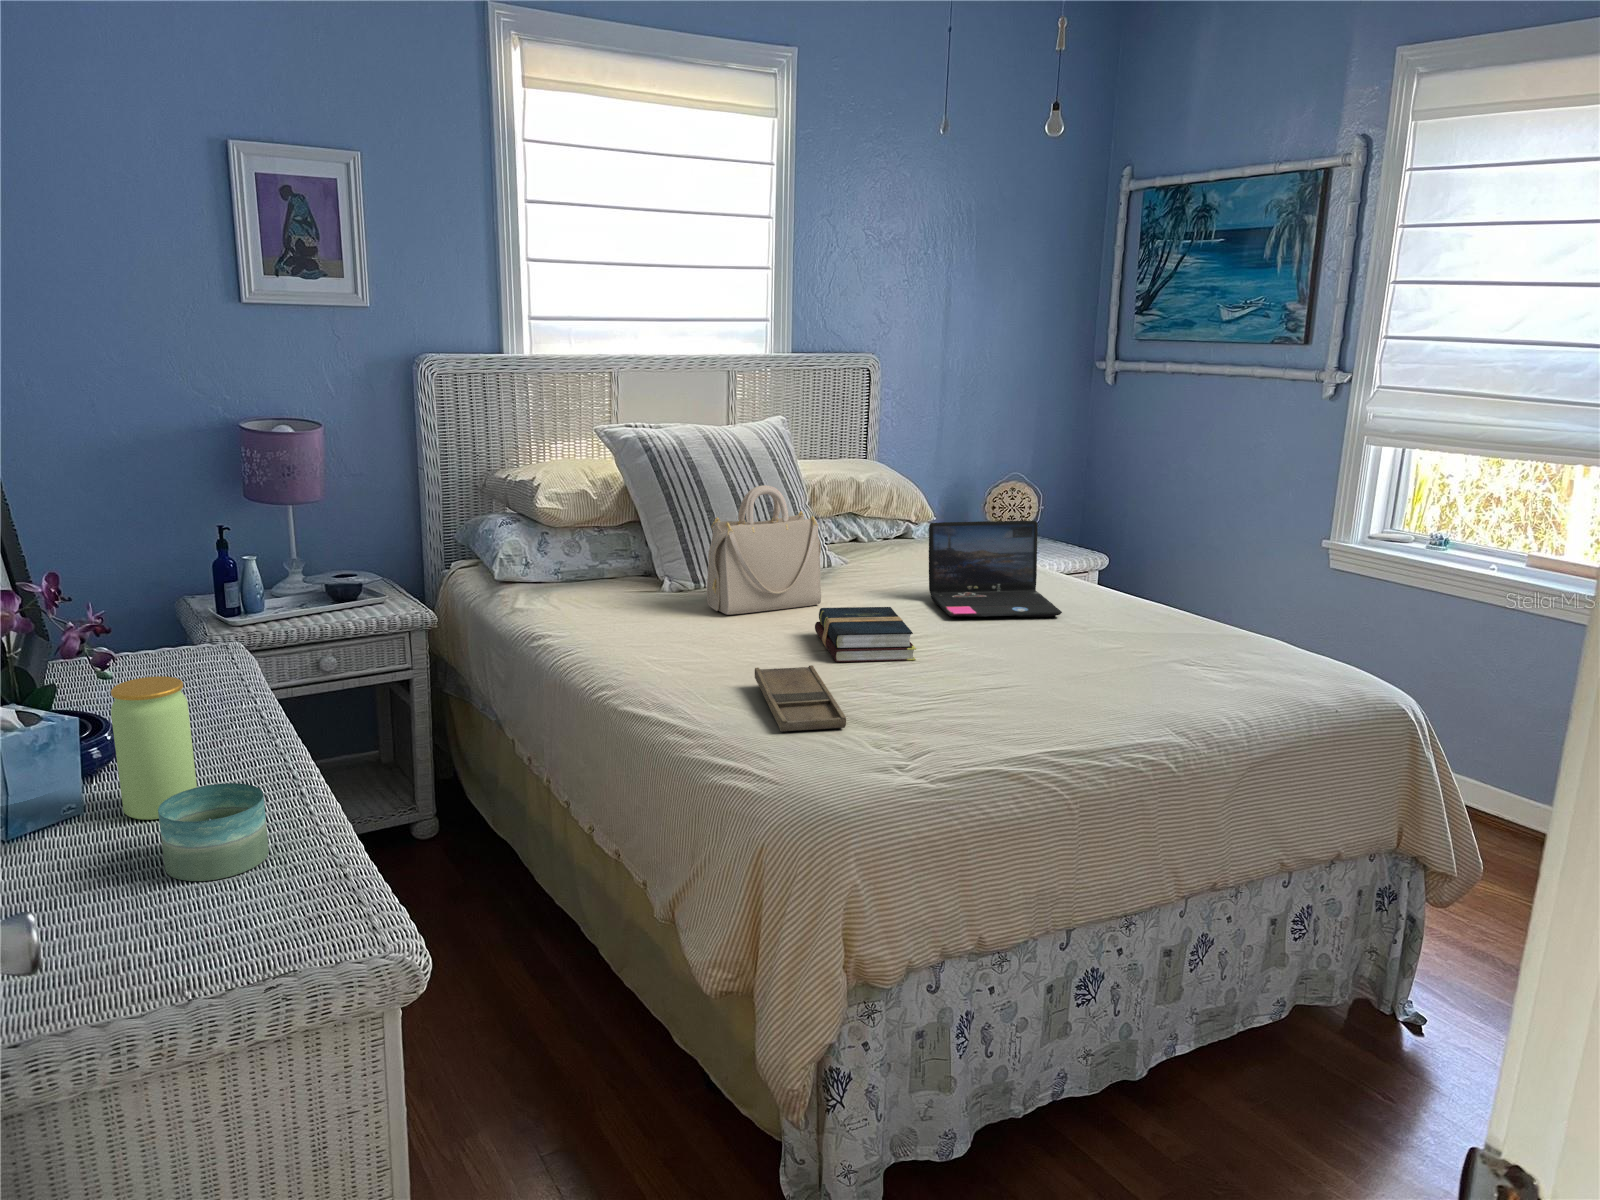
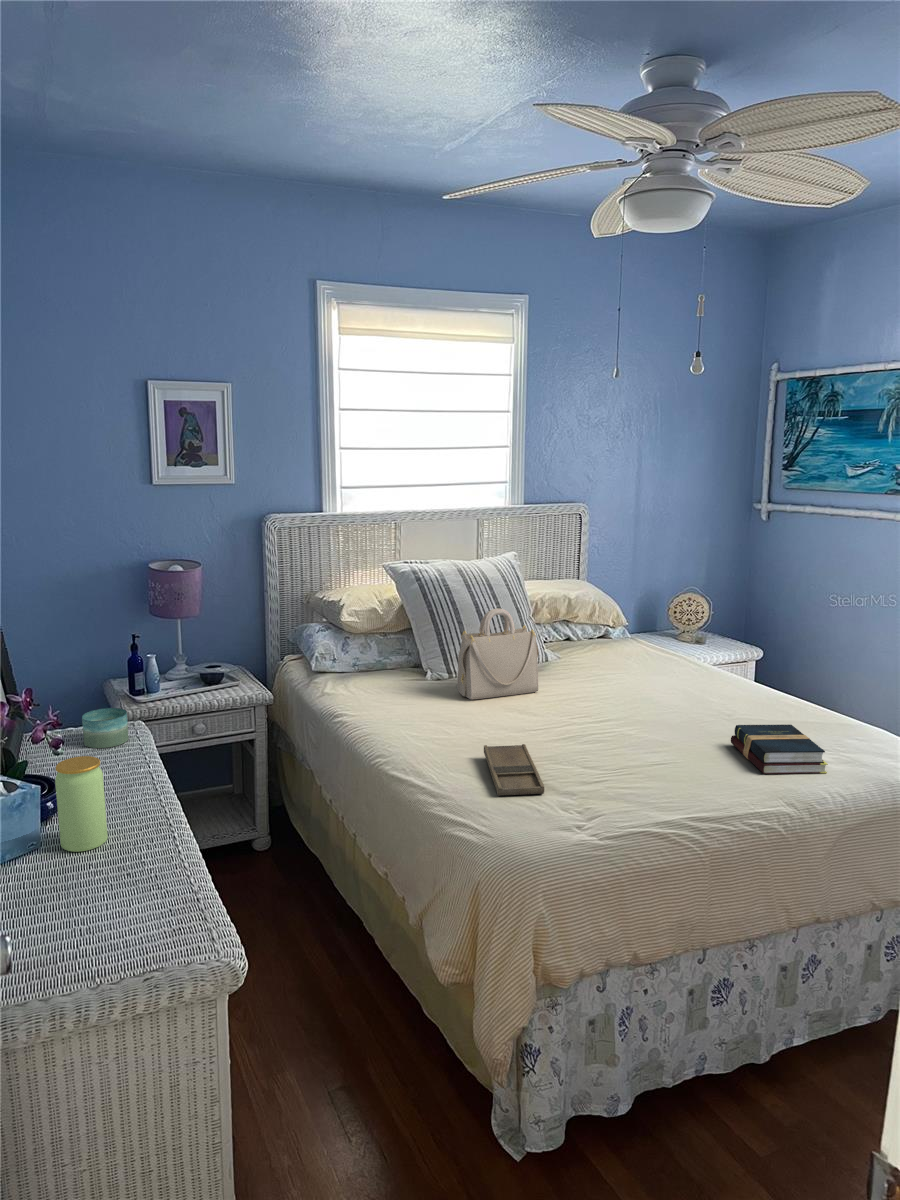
laptop: present [929,521,1062,617] -> none [617,632,714,704]
hardback book: present [815,607,916,662] -> present [731,725,828,774]
candle: present [158,783,269,881] -> present [82,708,129,748]

